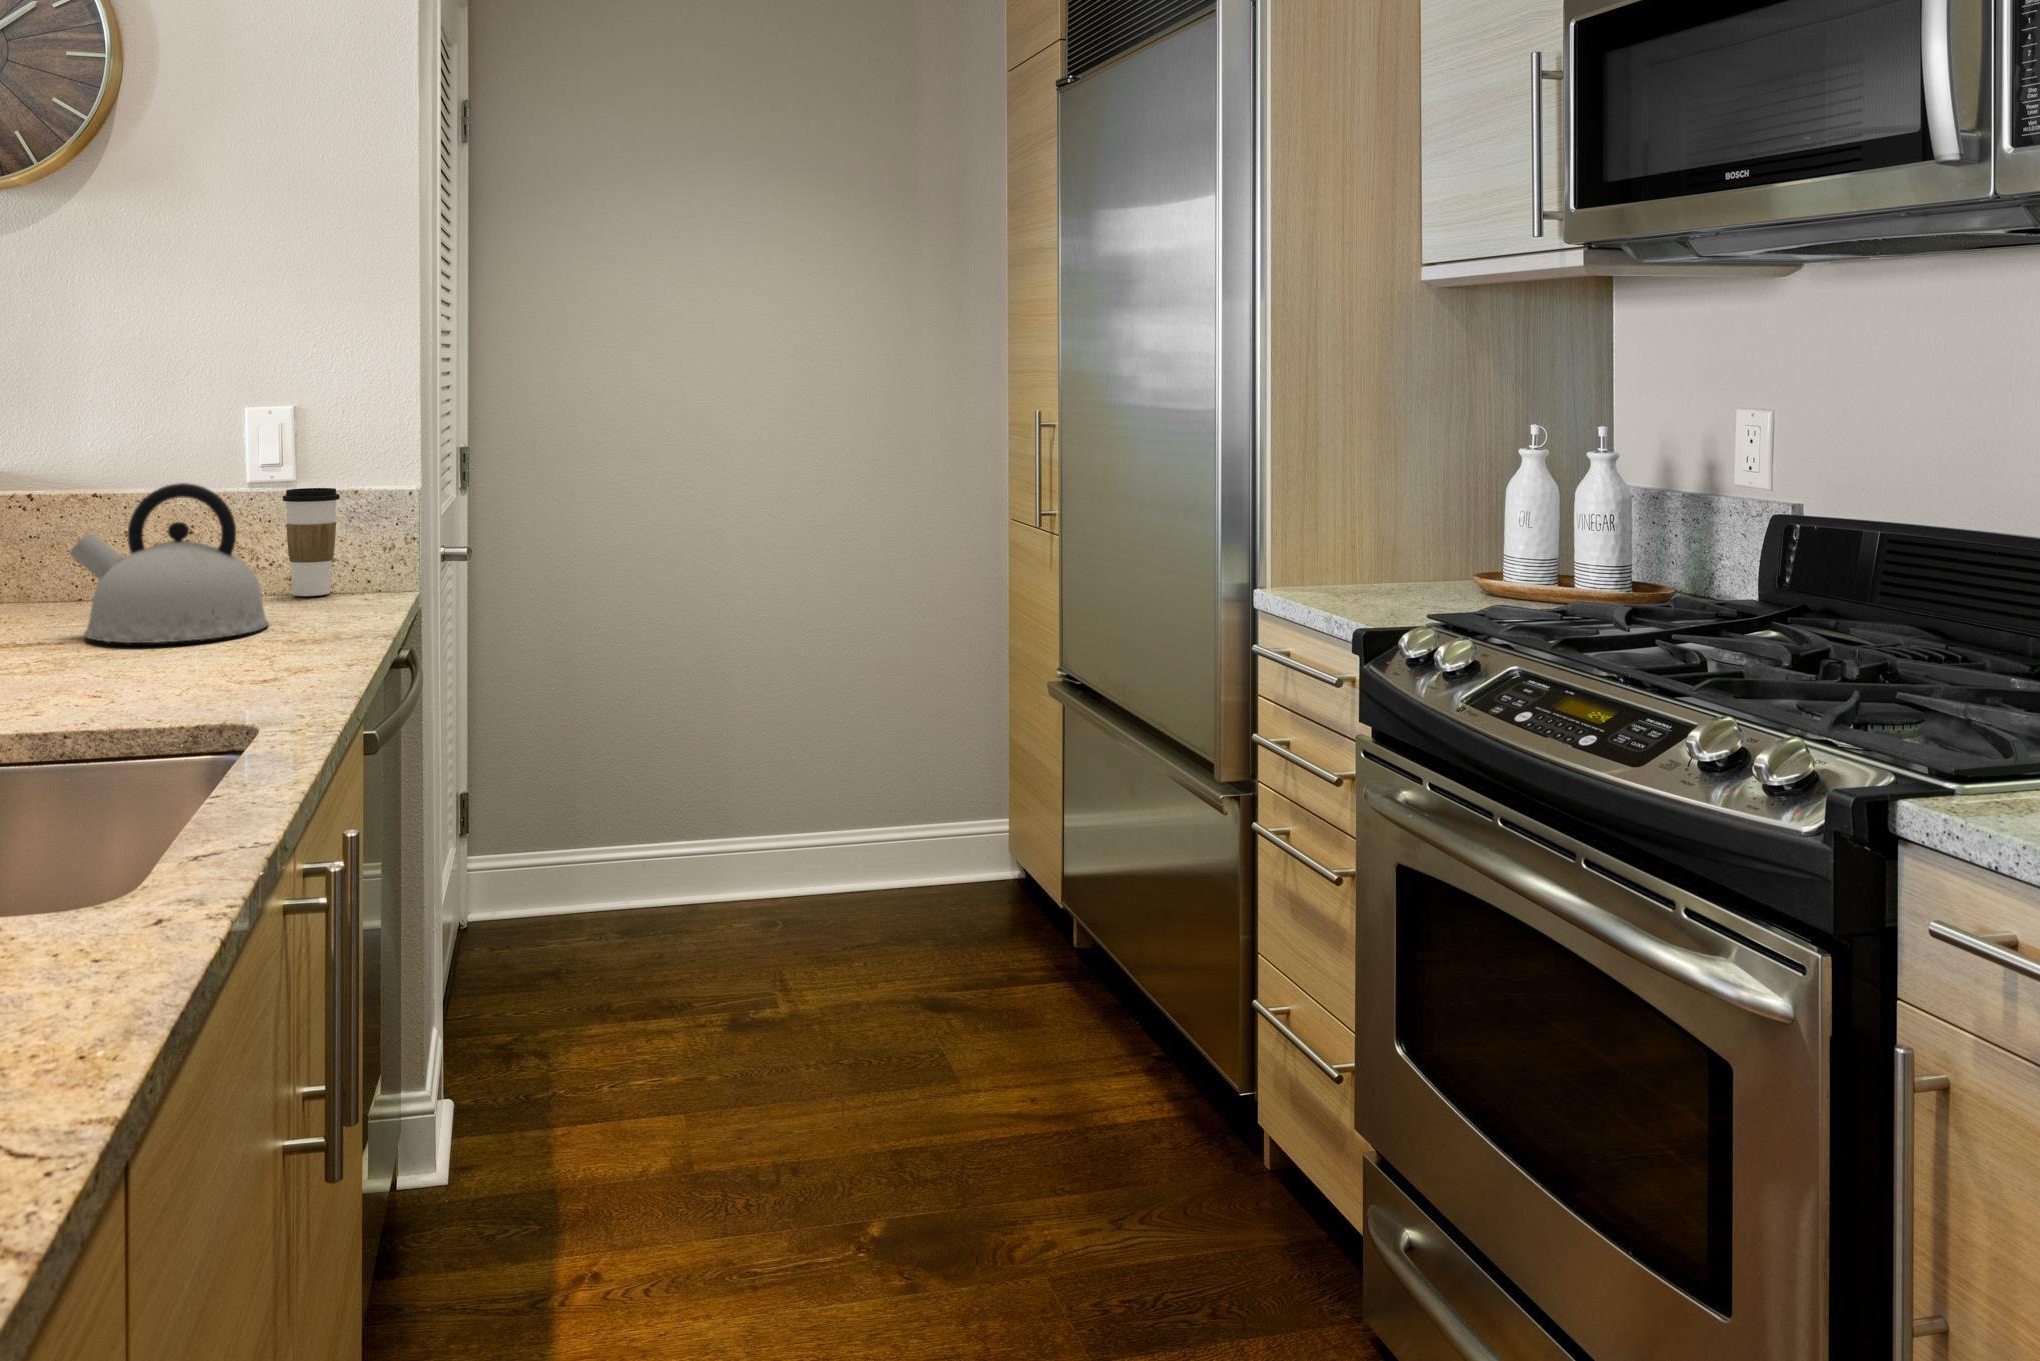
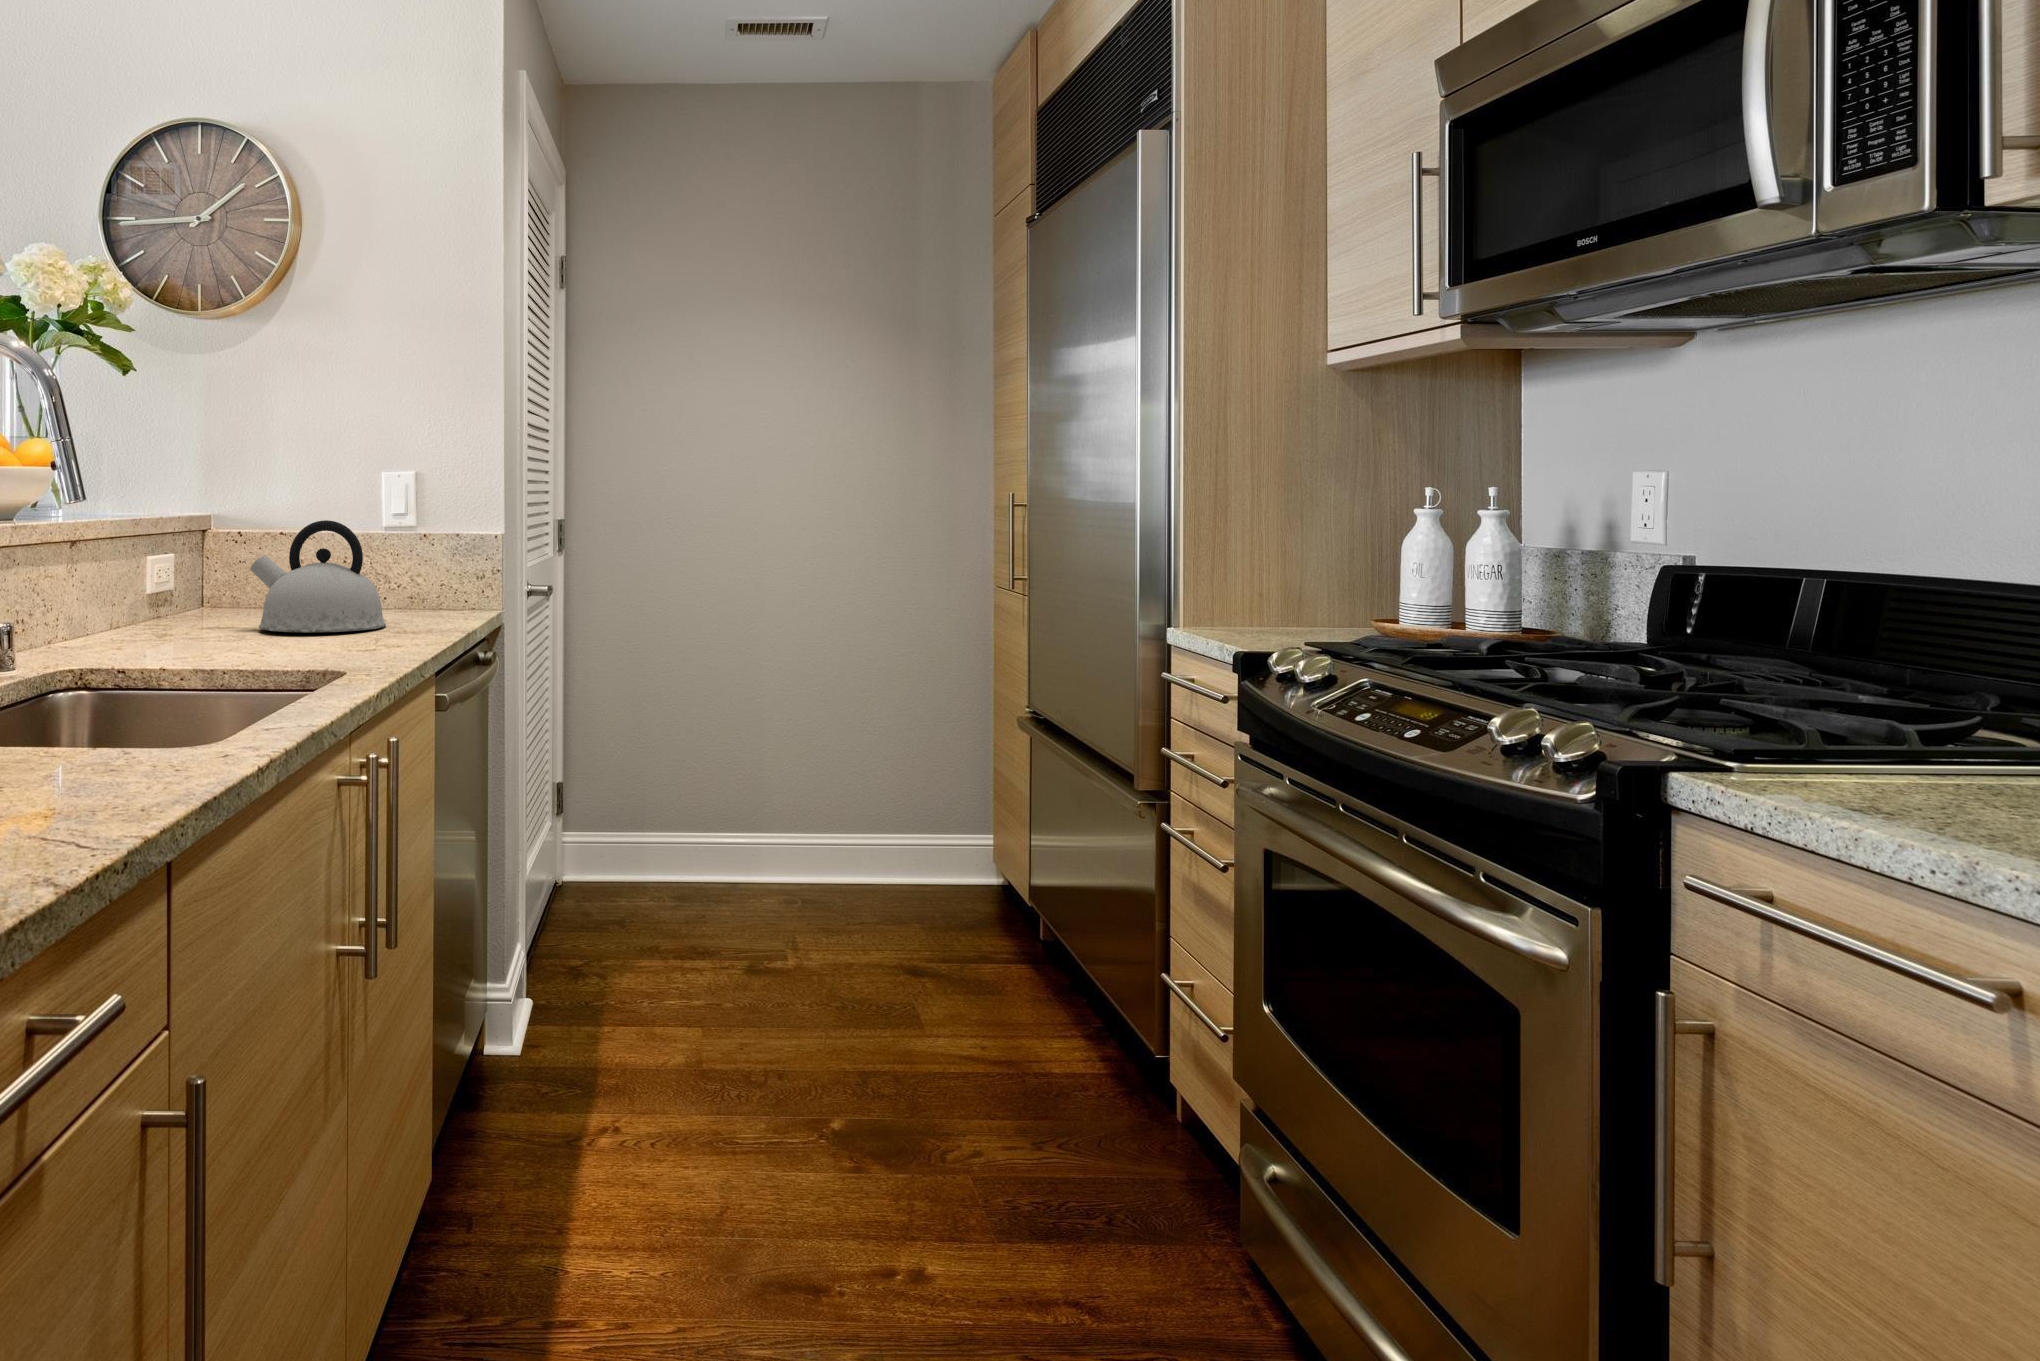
coffee cup: present [283,488,340,596] -> none [406,533,446,612]

